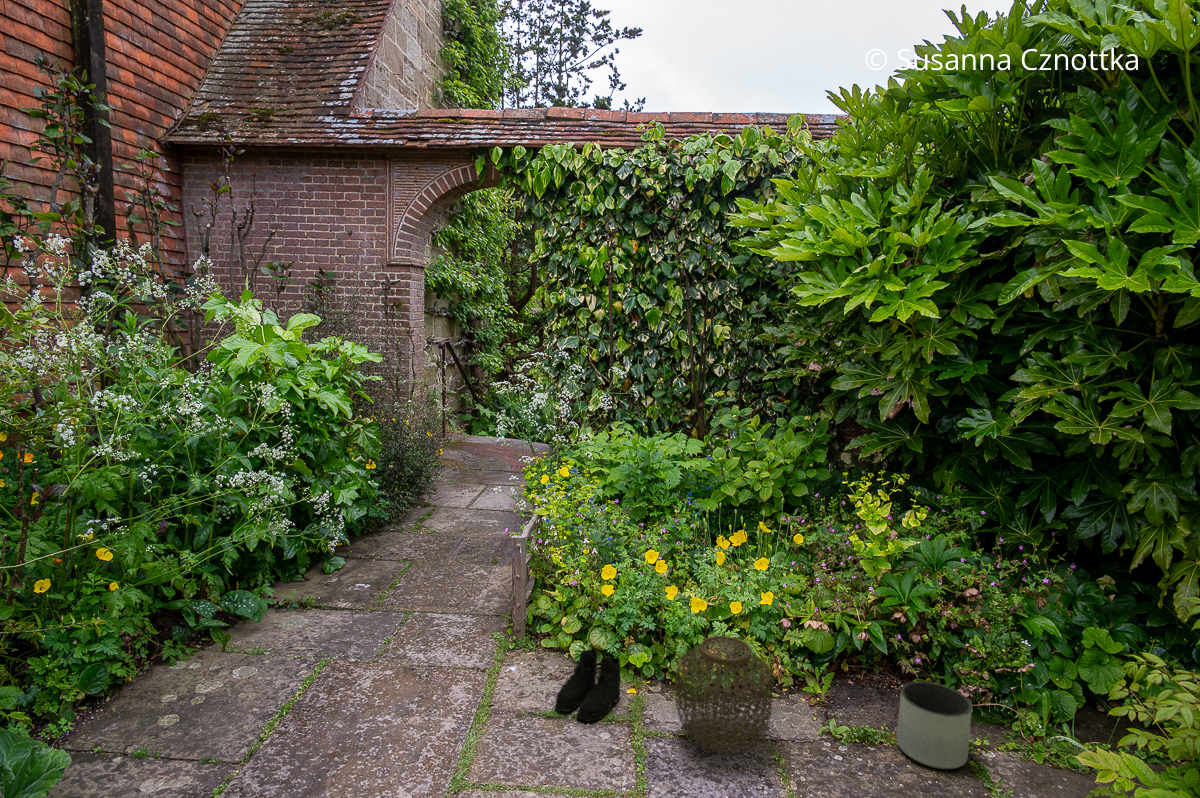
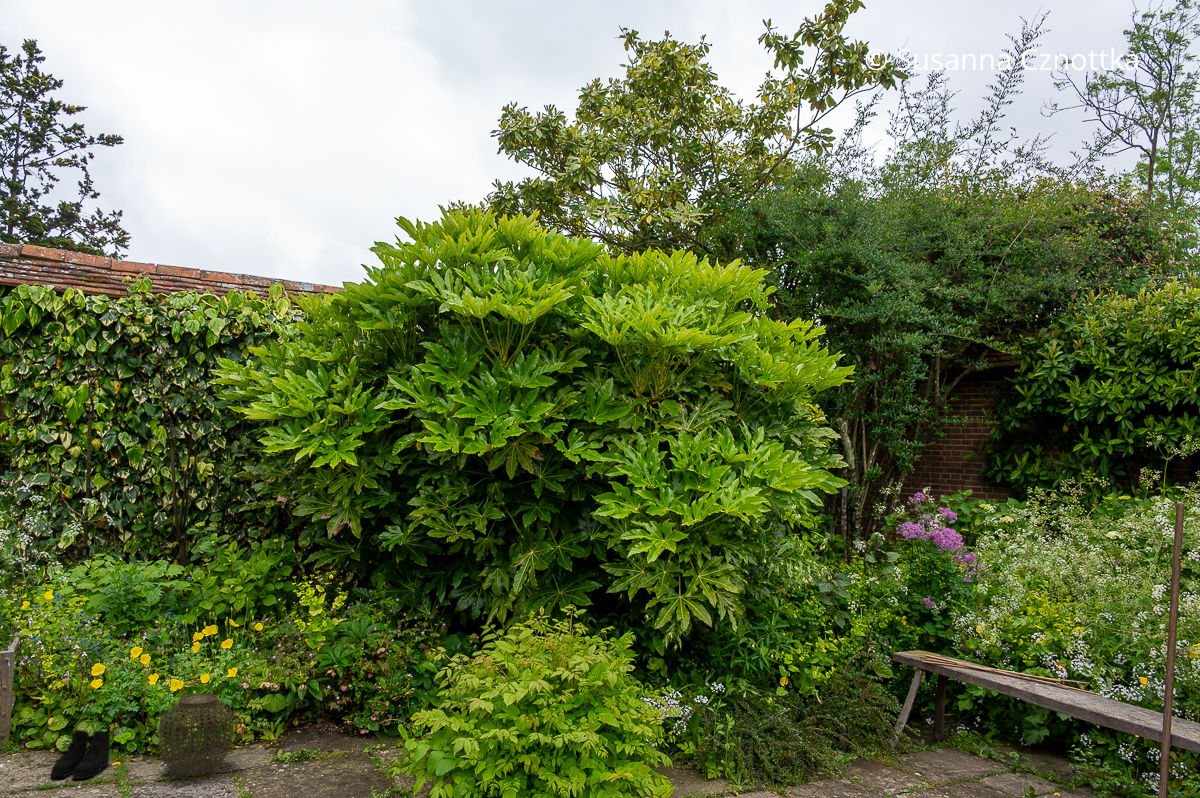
planter: present [897,681,972,769] -> none [321,707,366,756]

